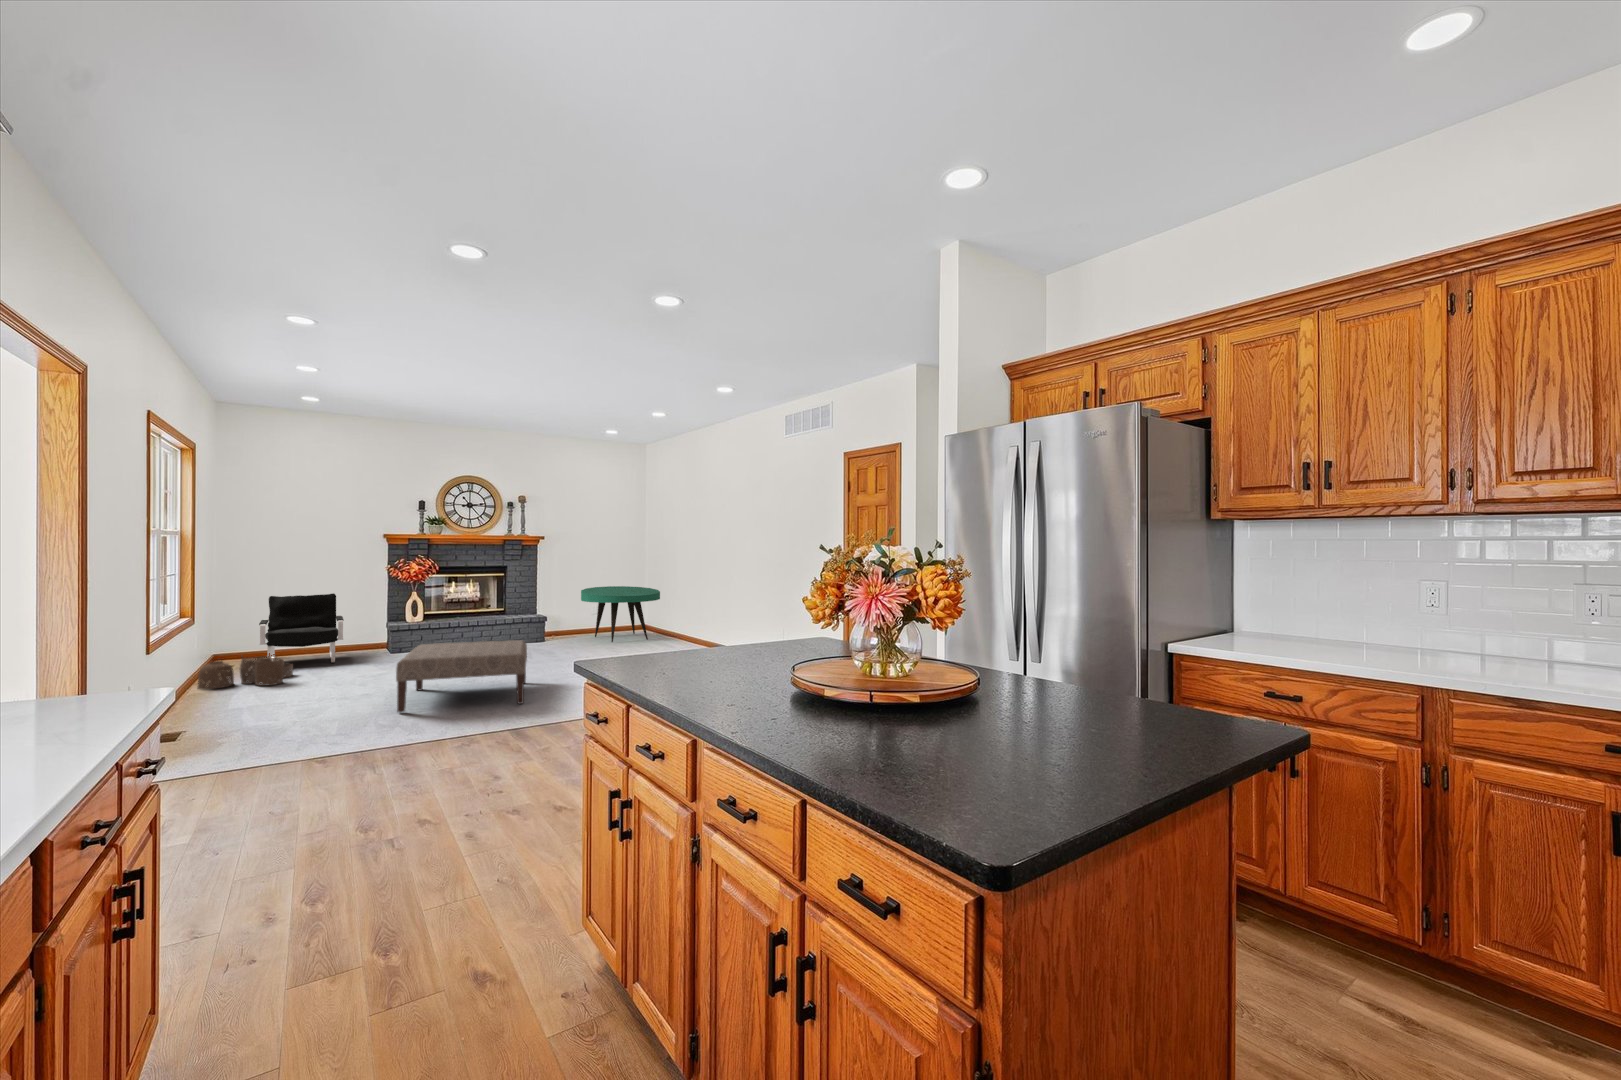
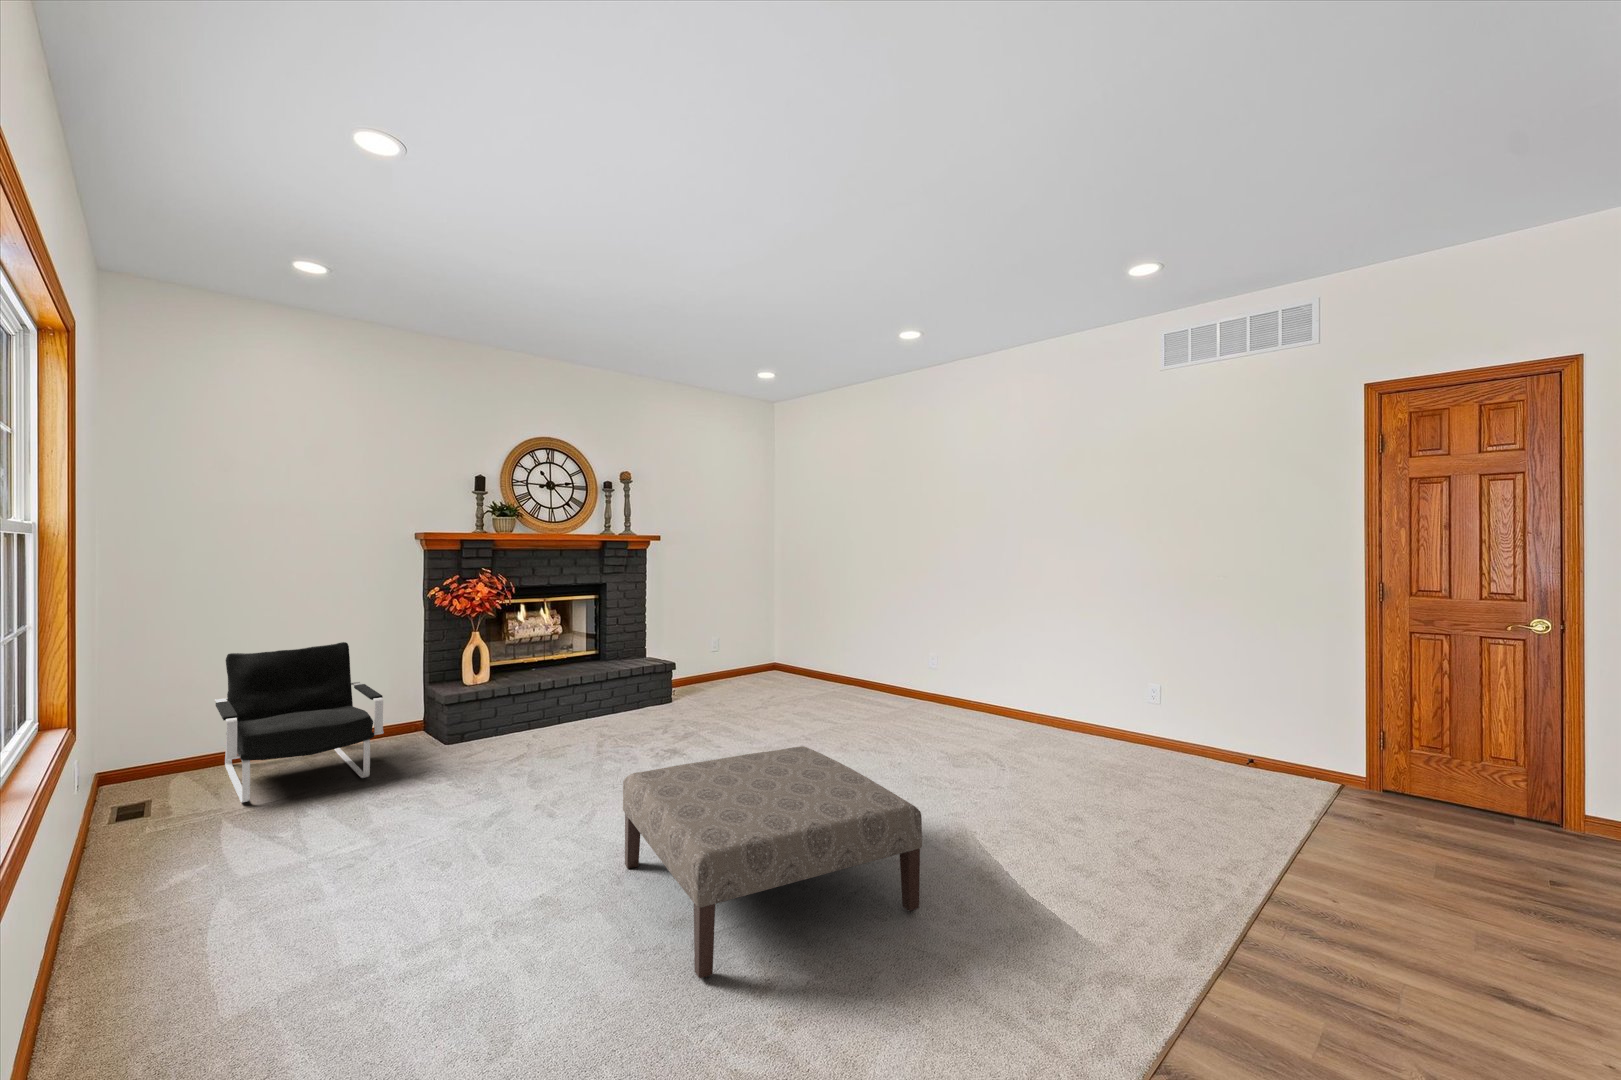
coffee table: present [581,586,660,642] -> none [716,608,831,700]
woven basket: present [197,655,293,689] -> none [115,793,314,901]

